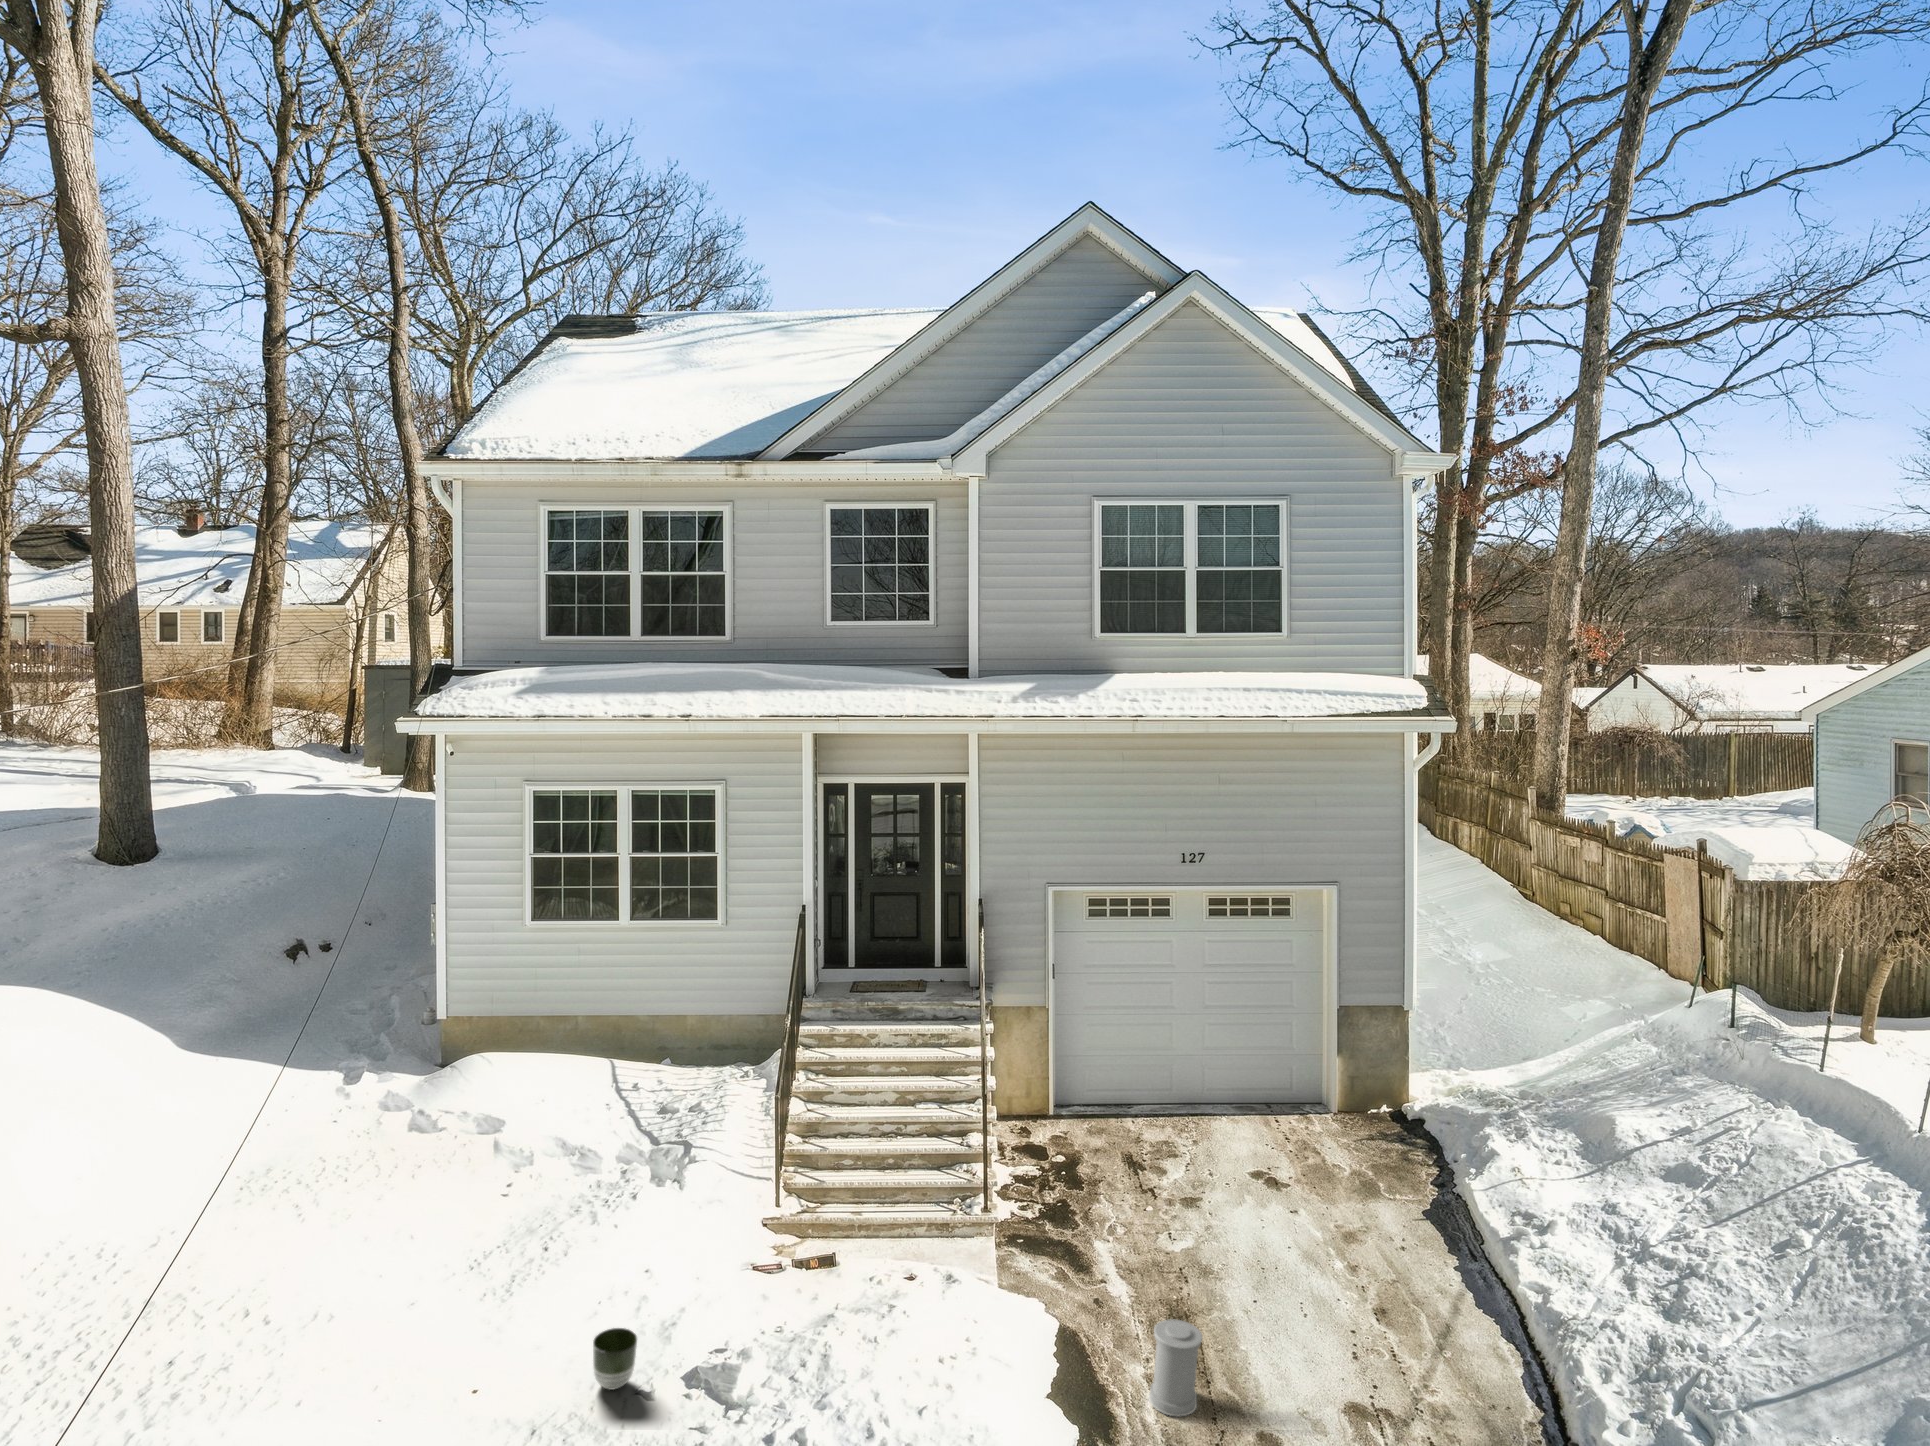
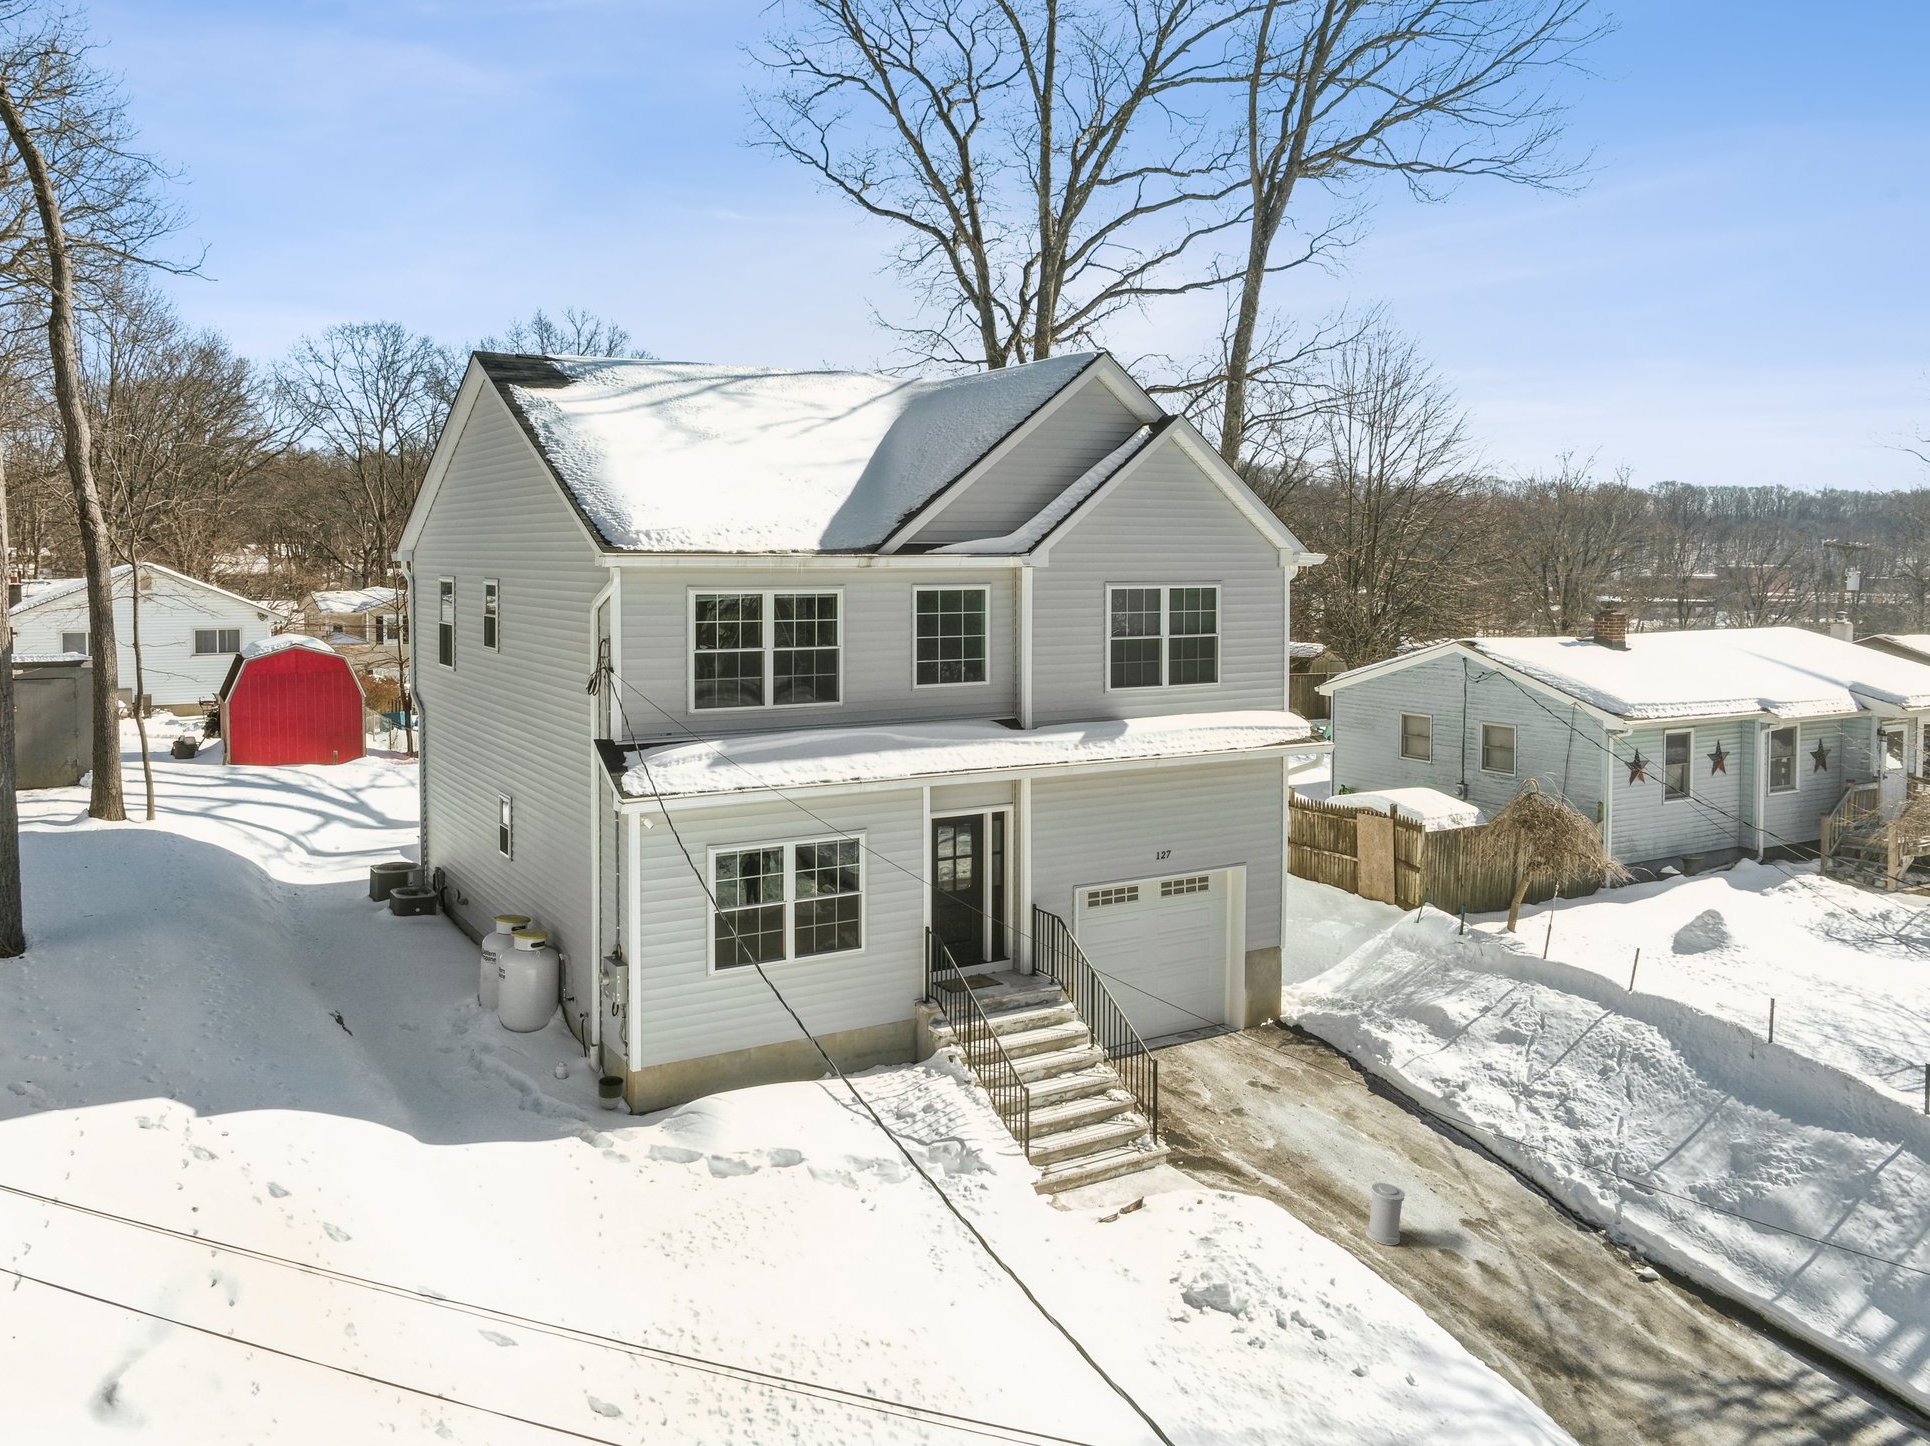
planter: present [593,1328,637,1390] -> present [598,1076,624,1109]

